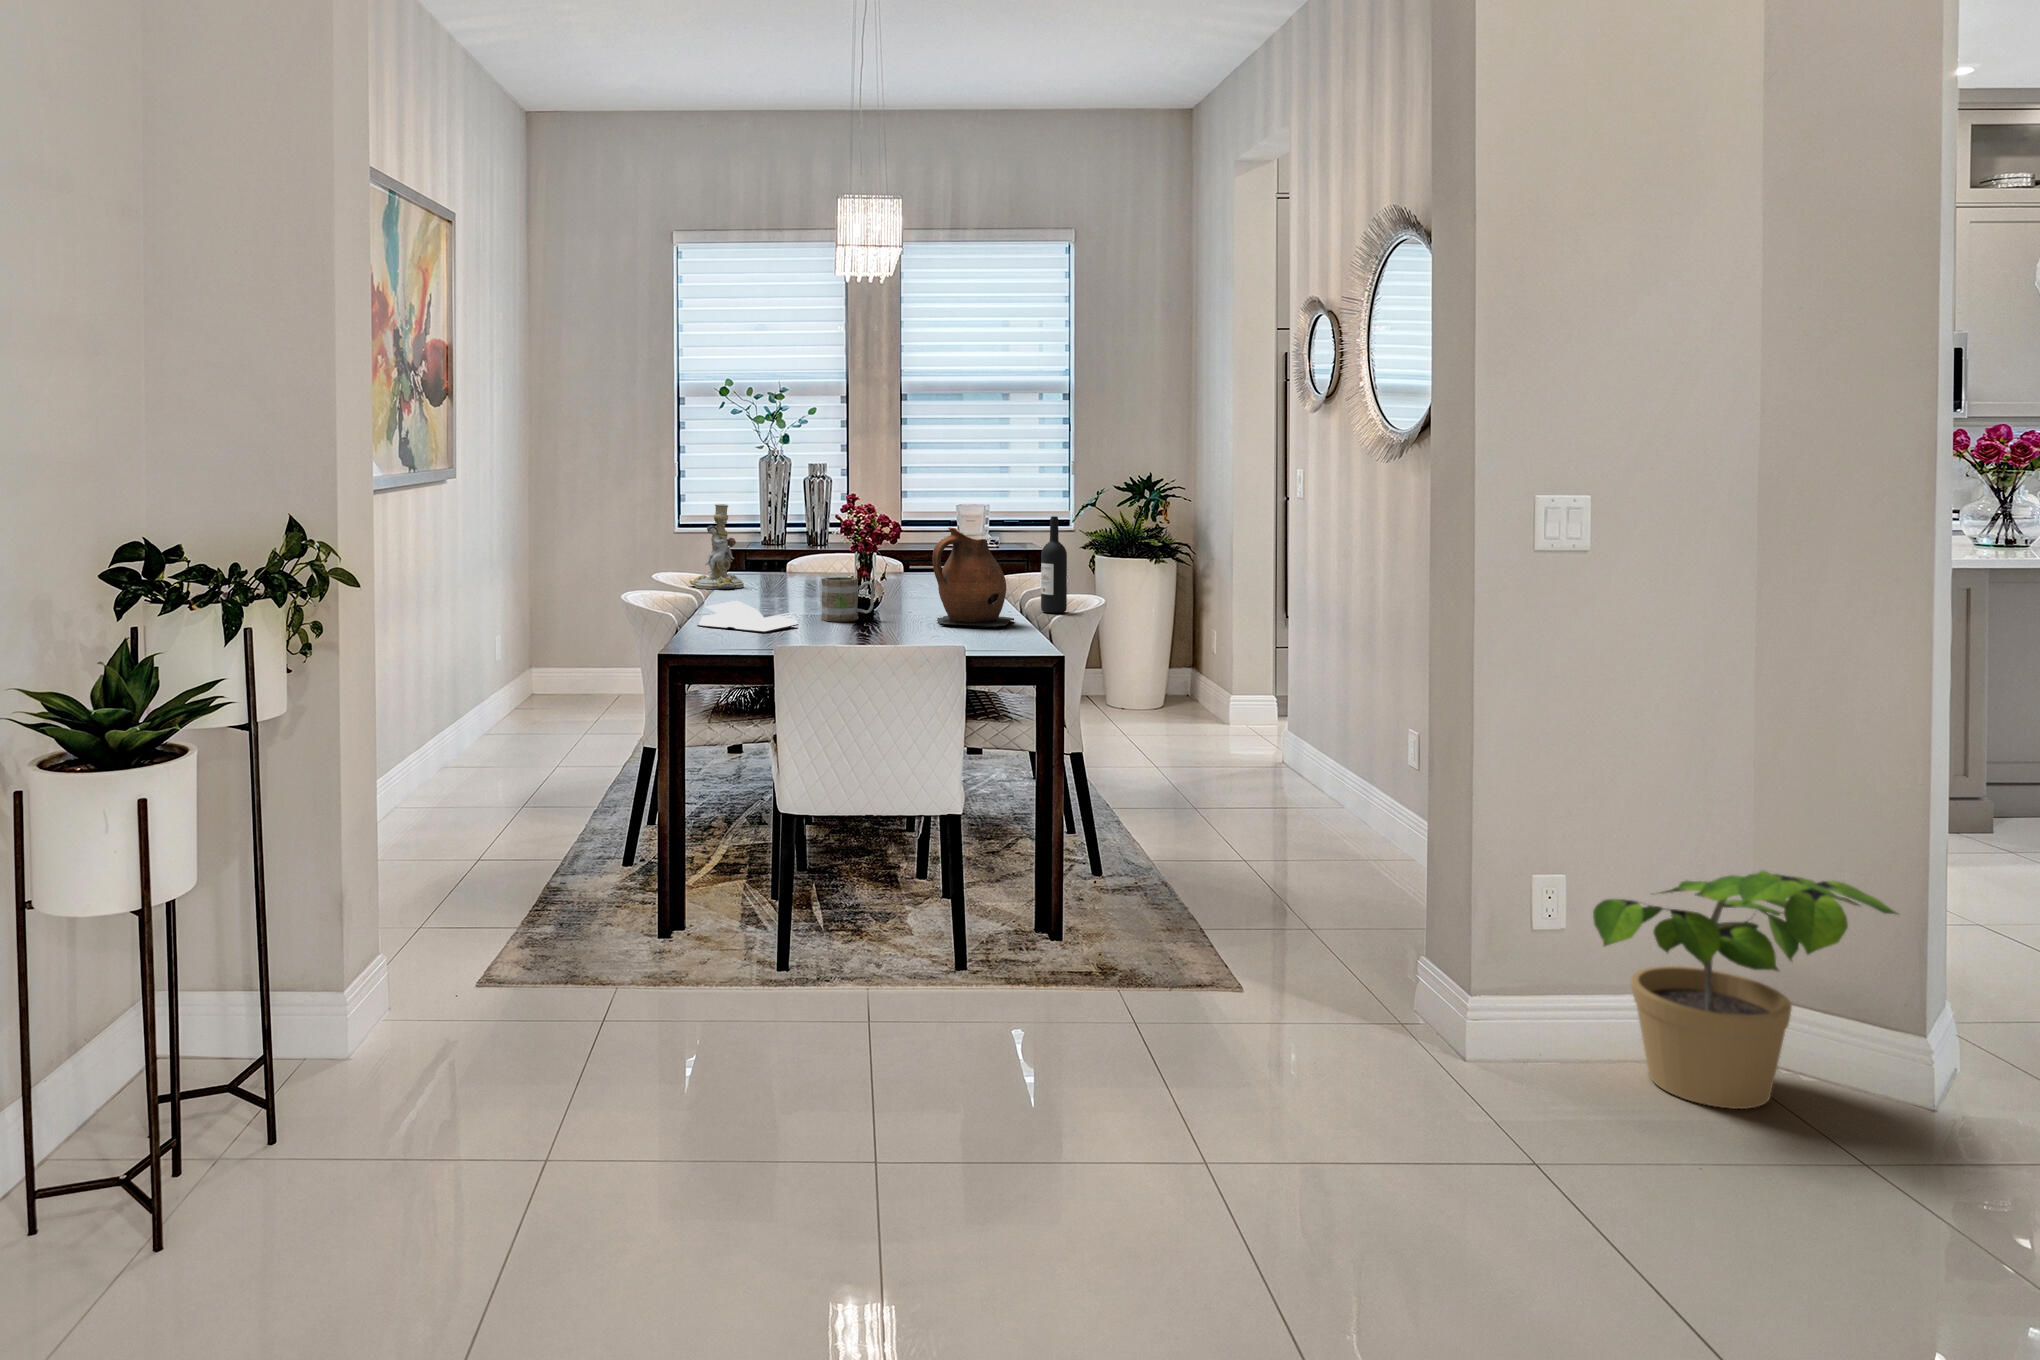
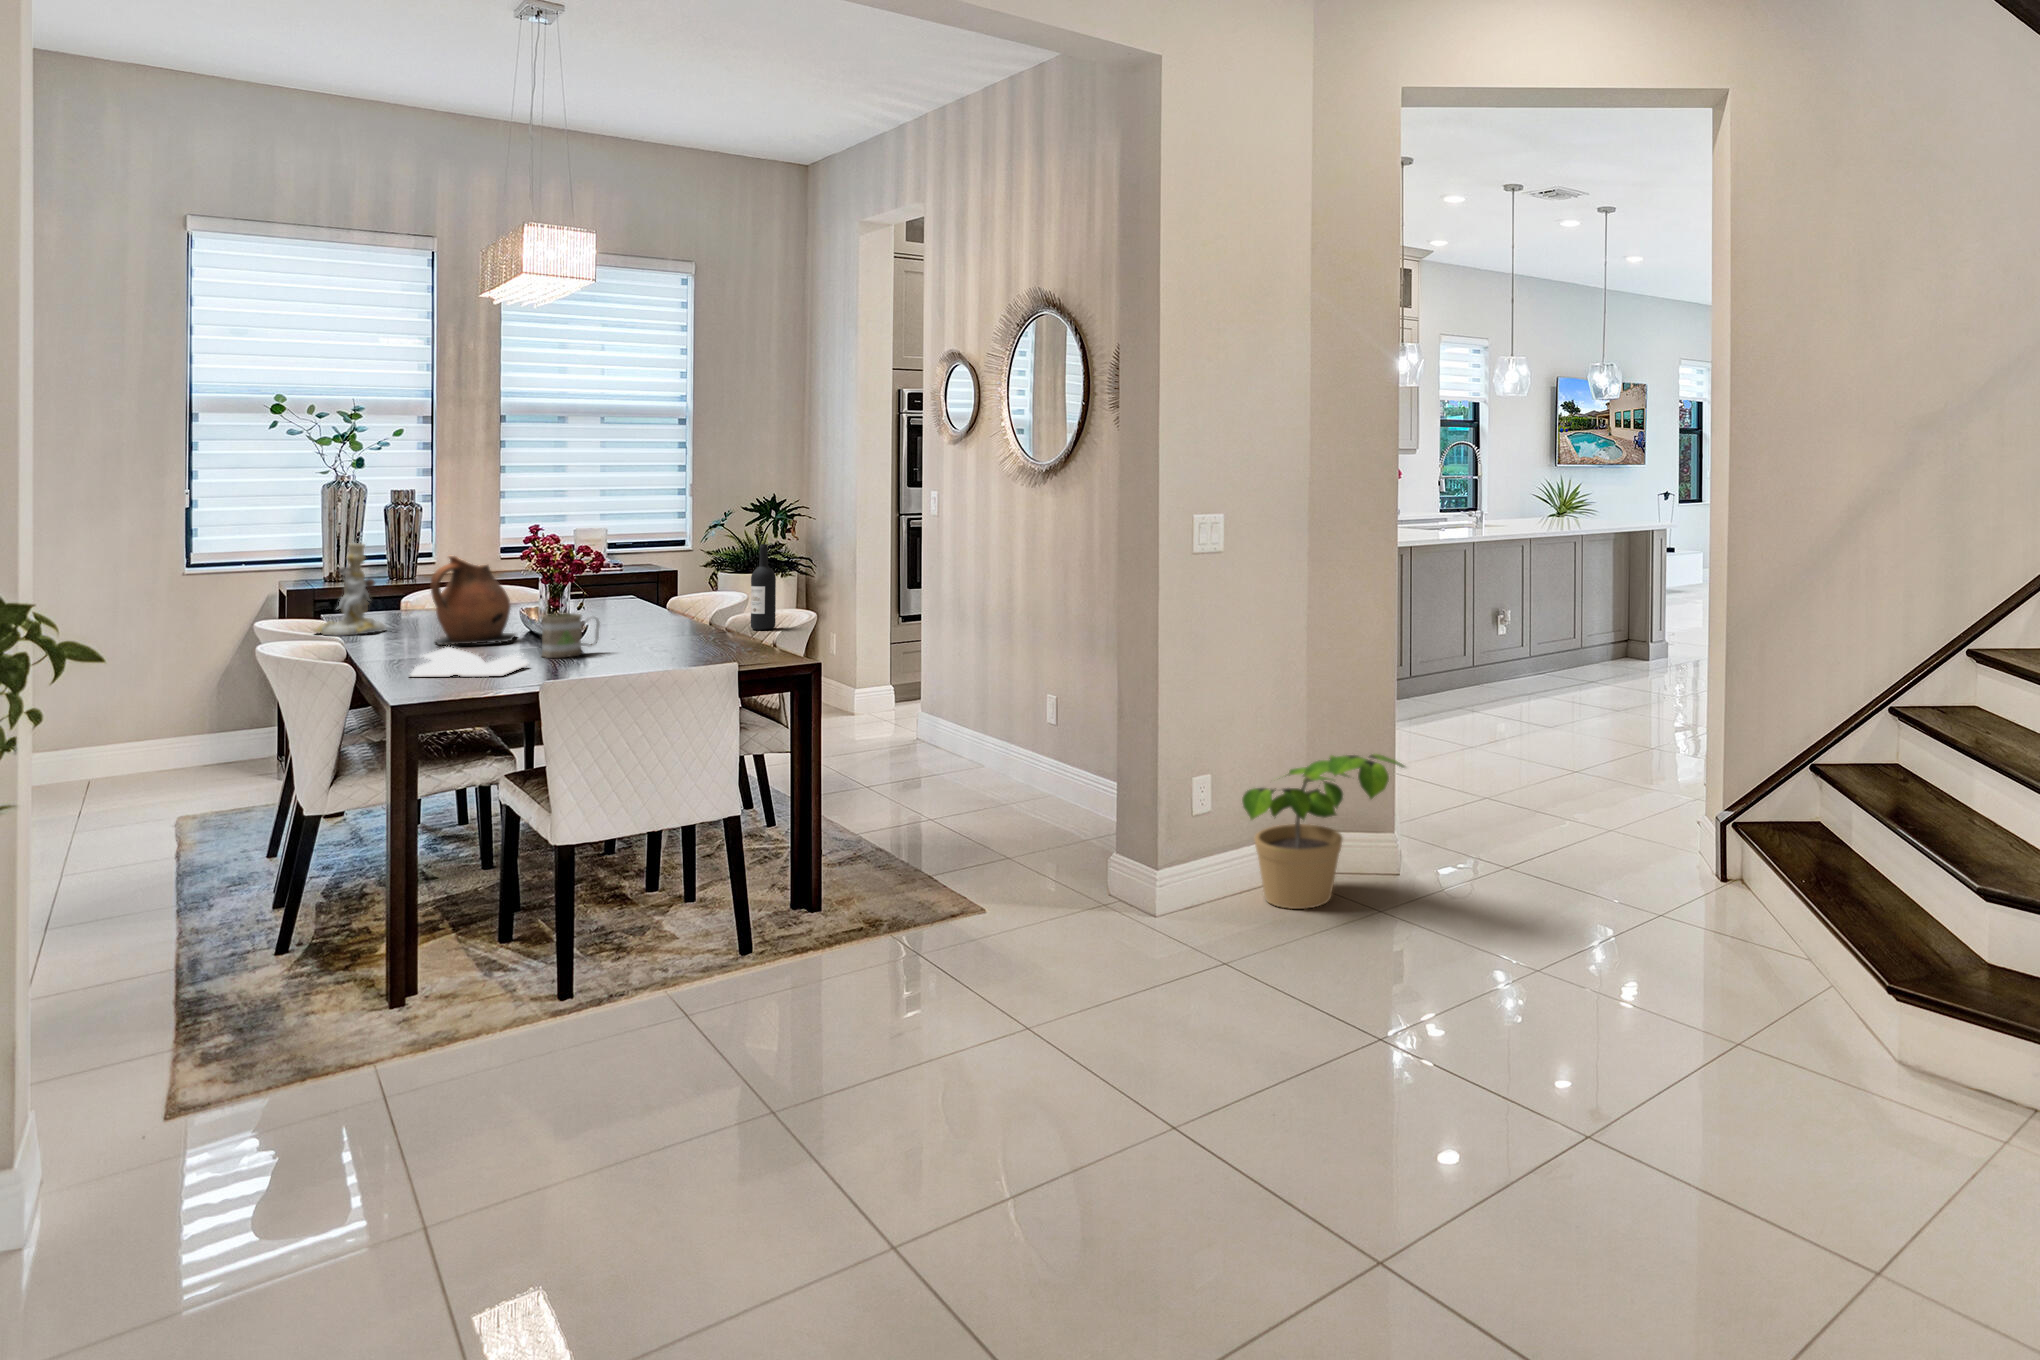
ceramic pitcher: present [932,527,1014,628] -> present [430,556,516,645]

